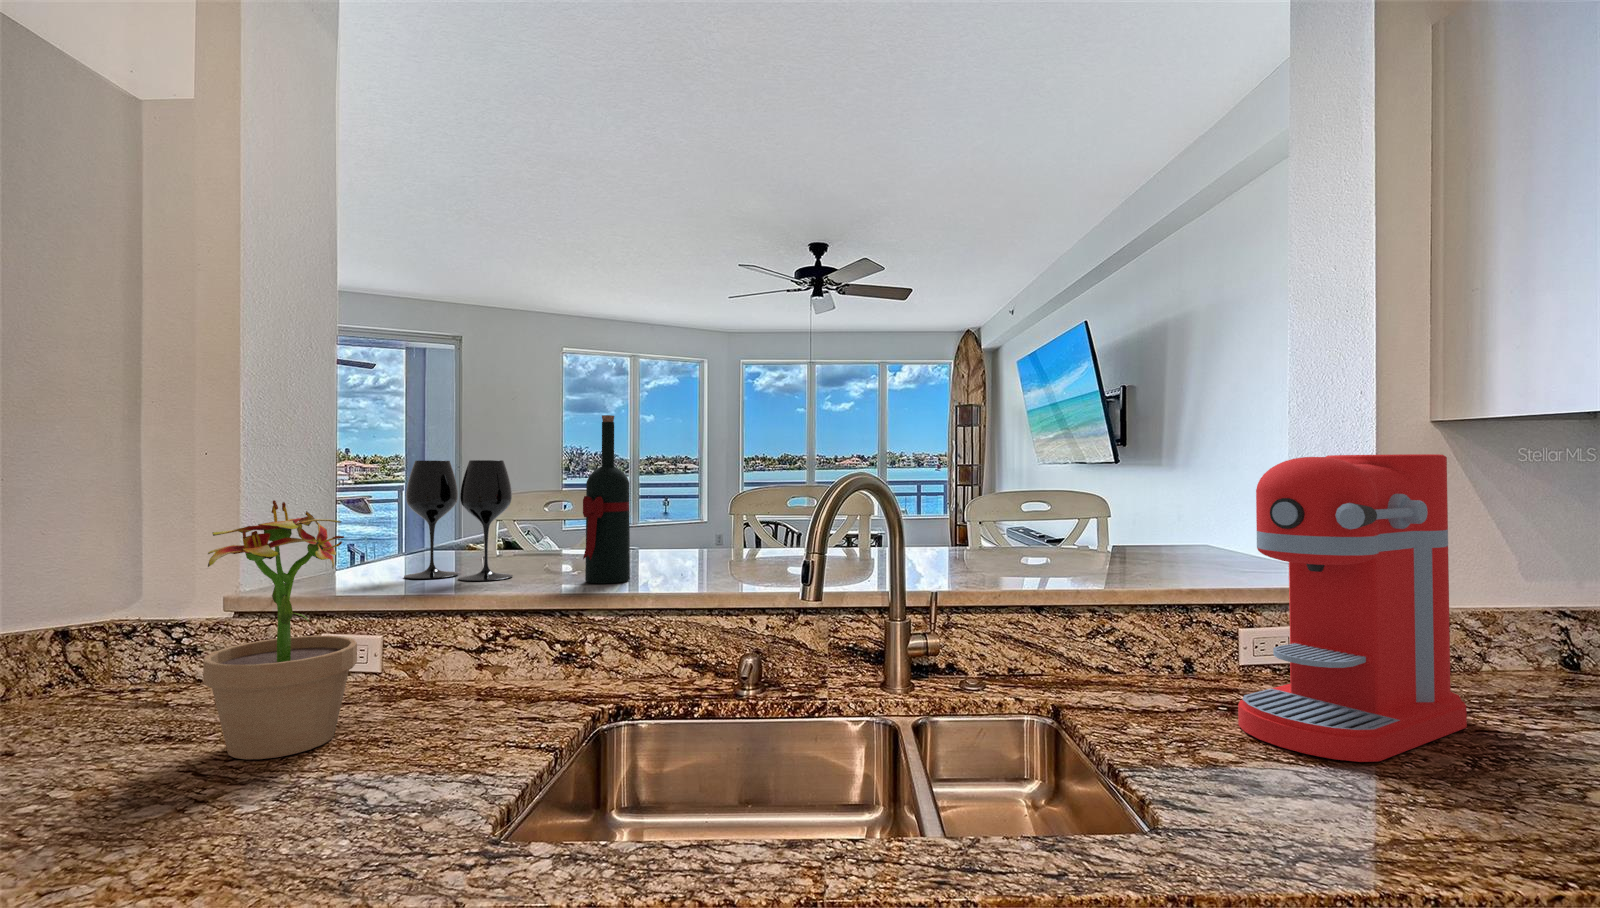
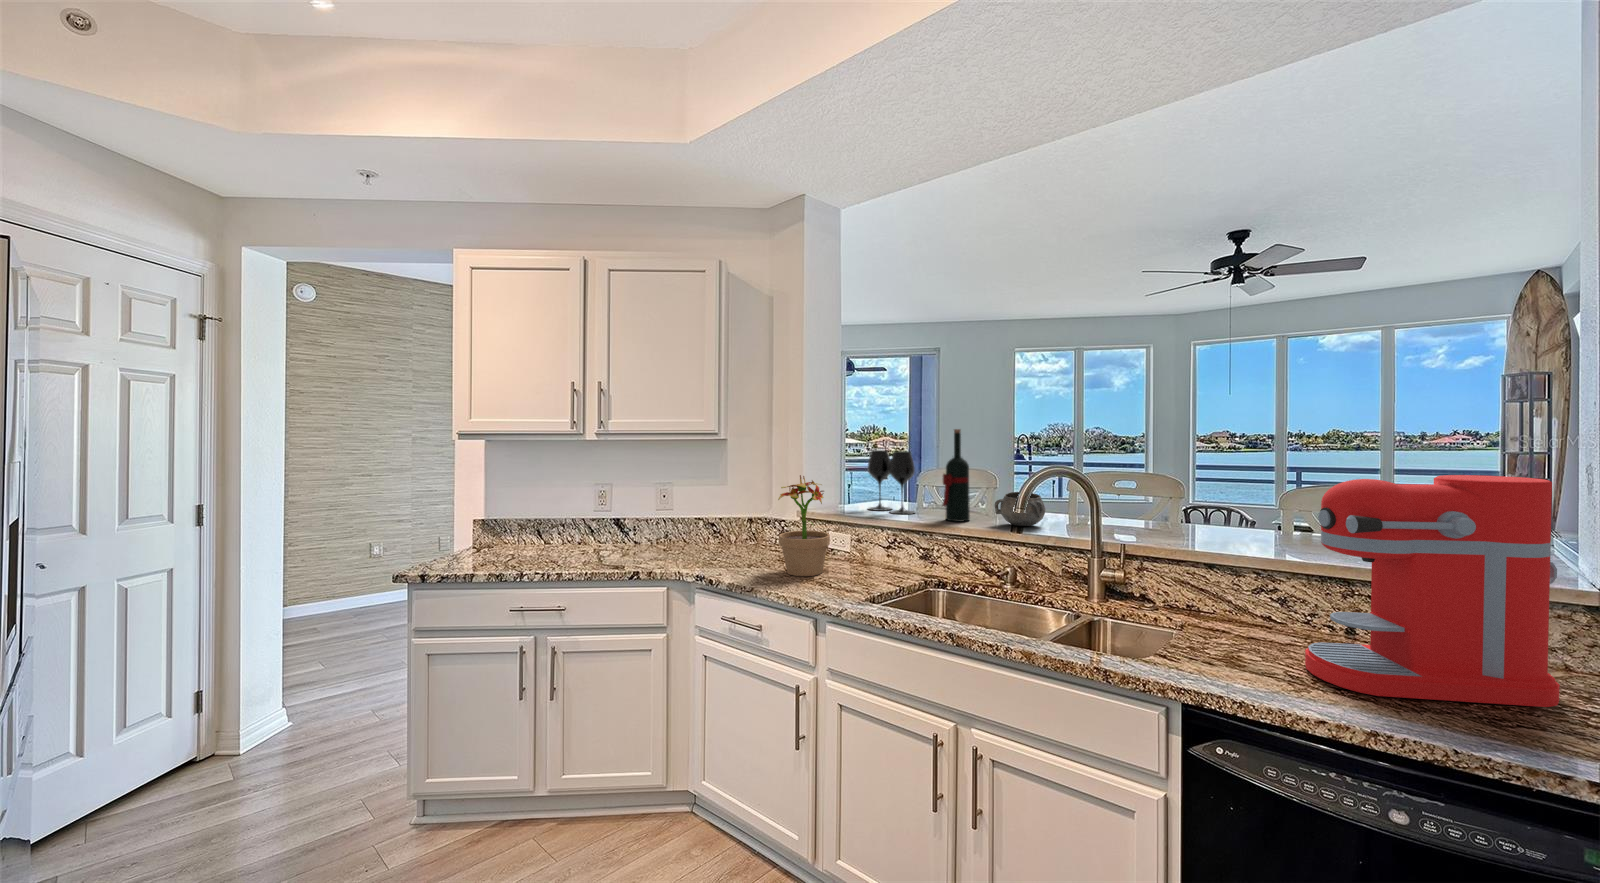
decorative bowl: none [680,523,763,580] -> present [995,492,1045,526]

